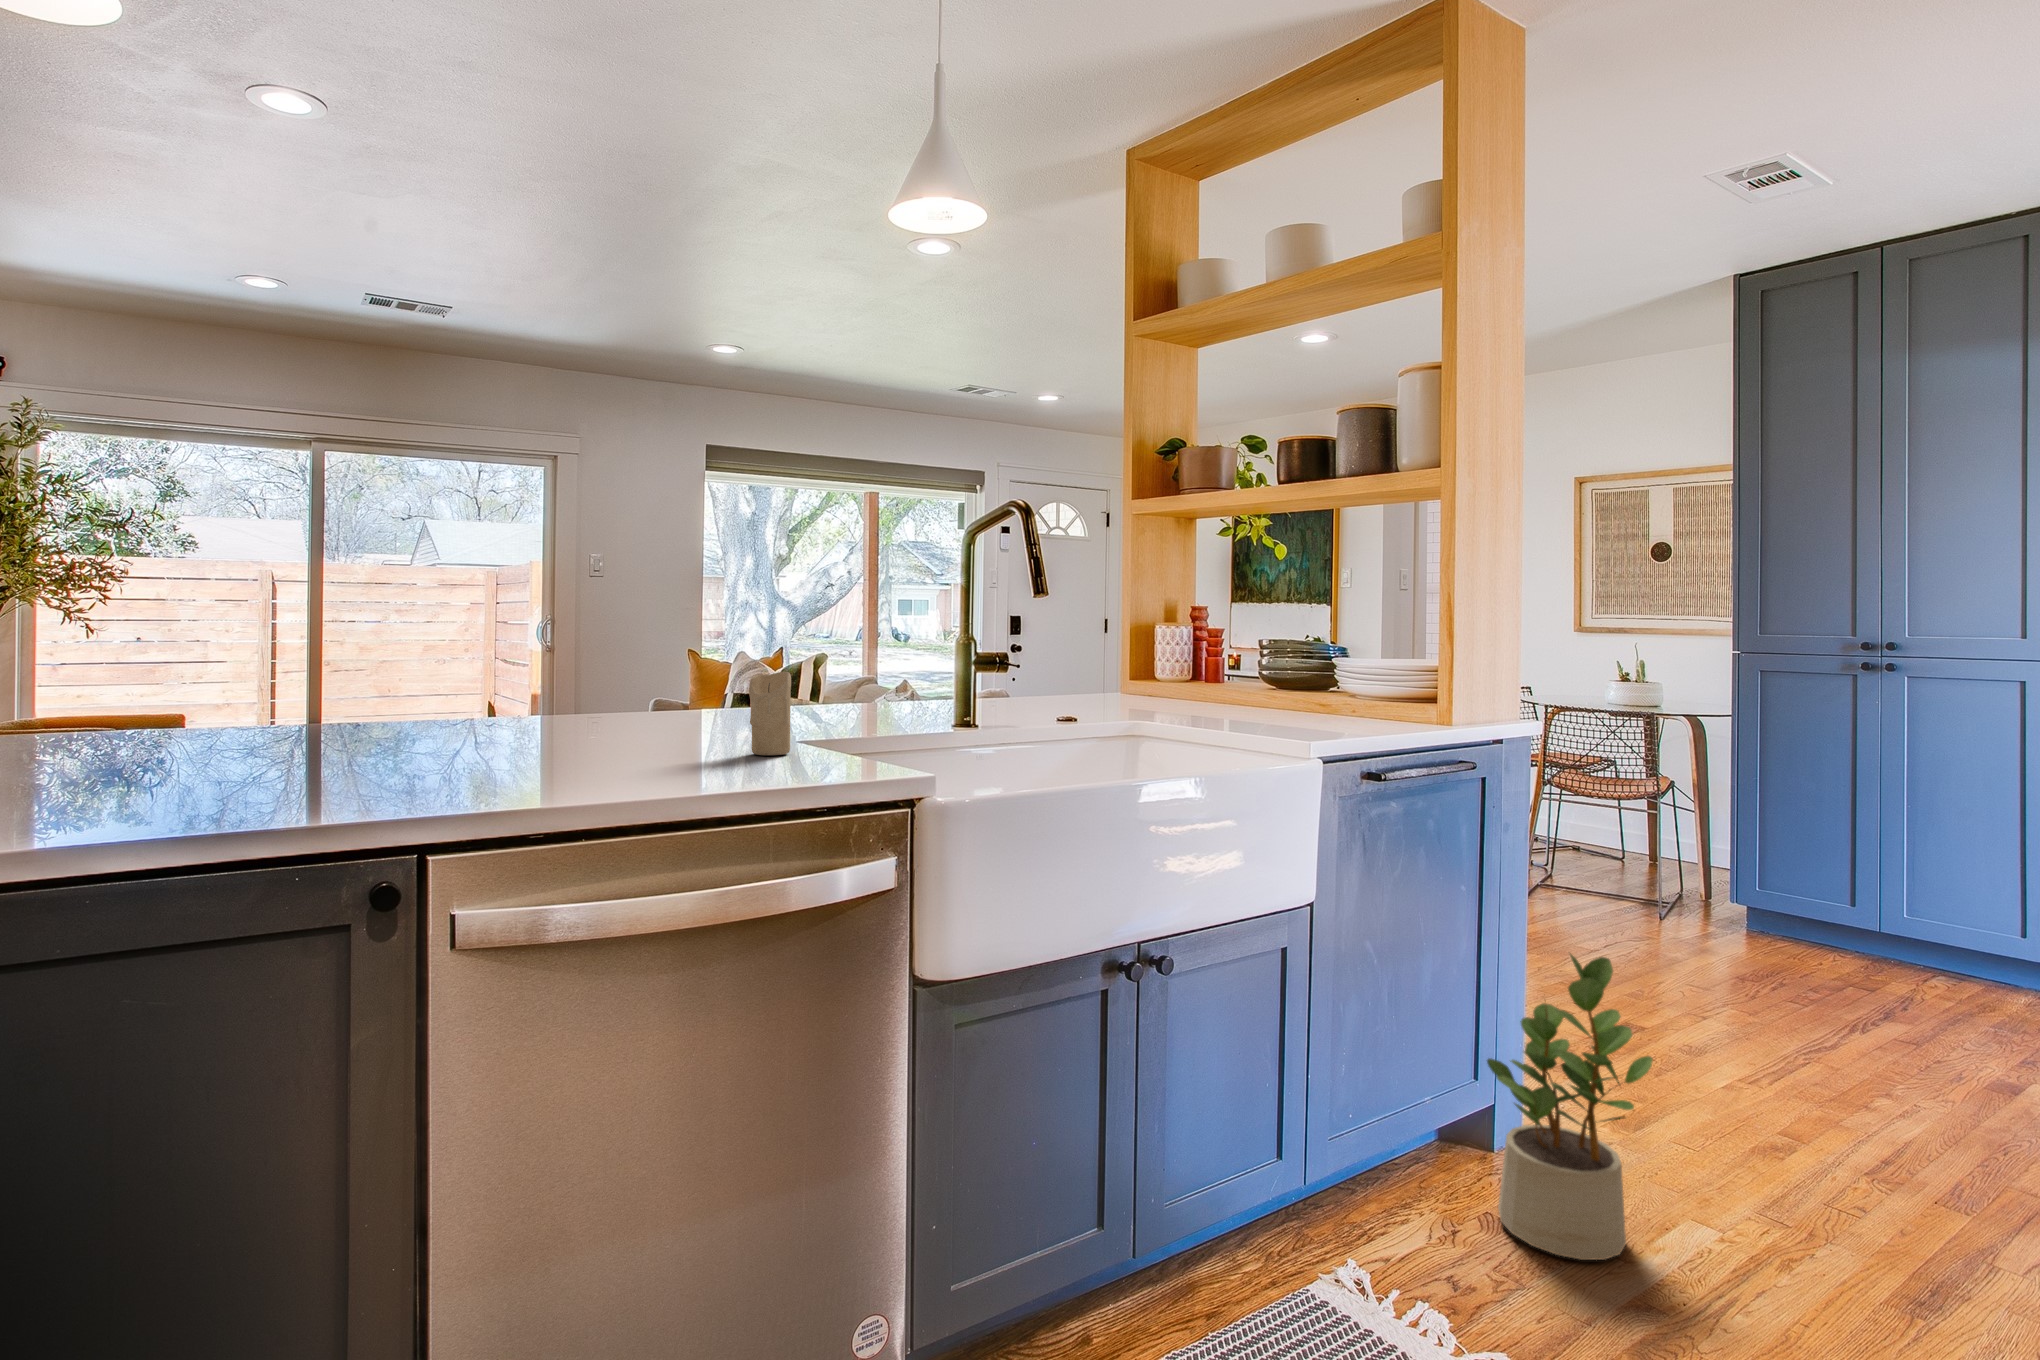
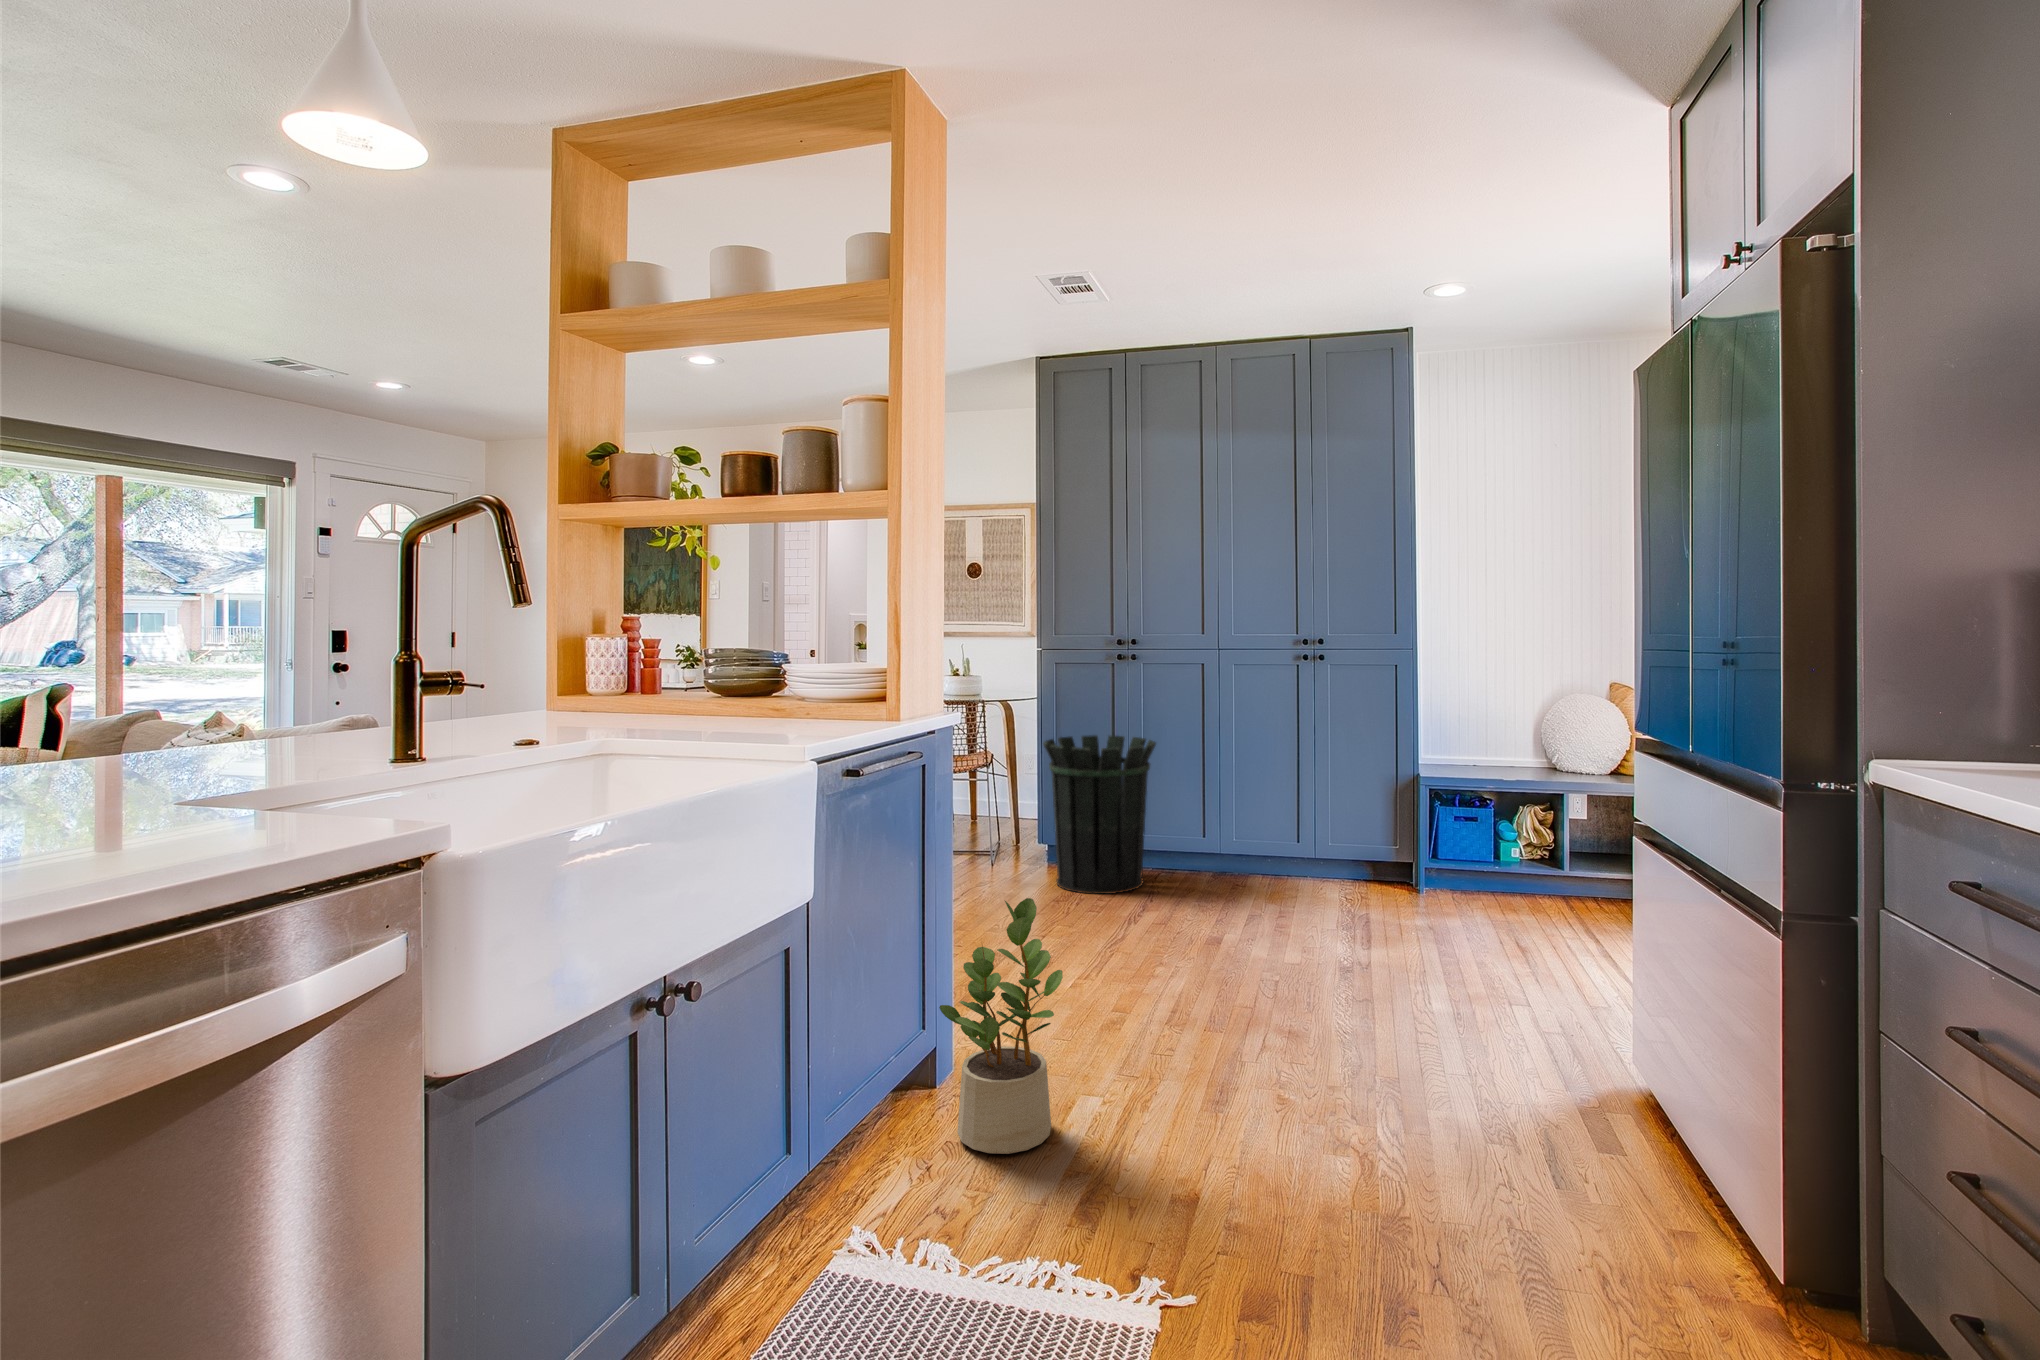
candle: present [749,672,791,755] -> none [74,713,155,836]
waste bin: none [1729,770,1928,993] -> present [1043,735,1156,894]

